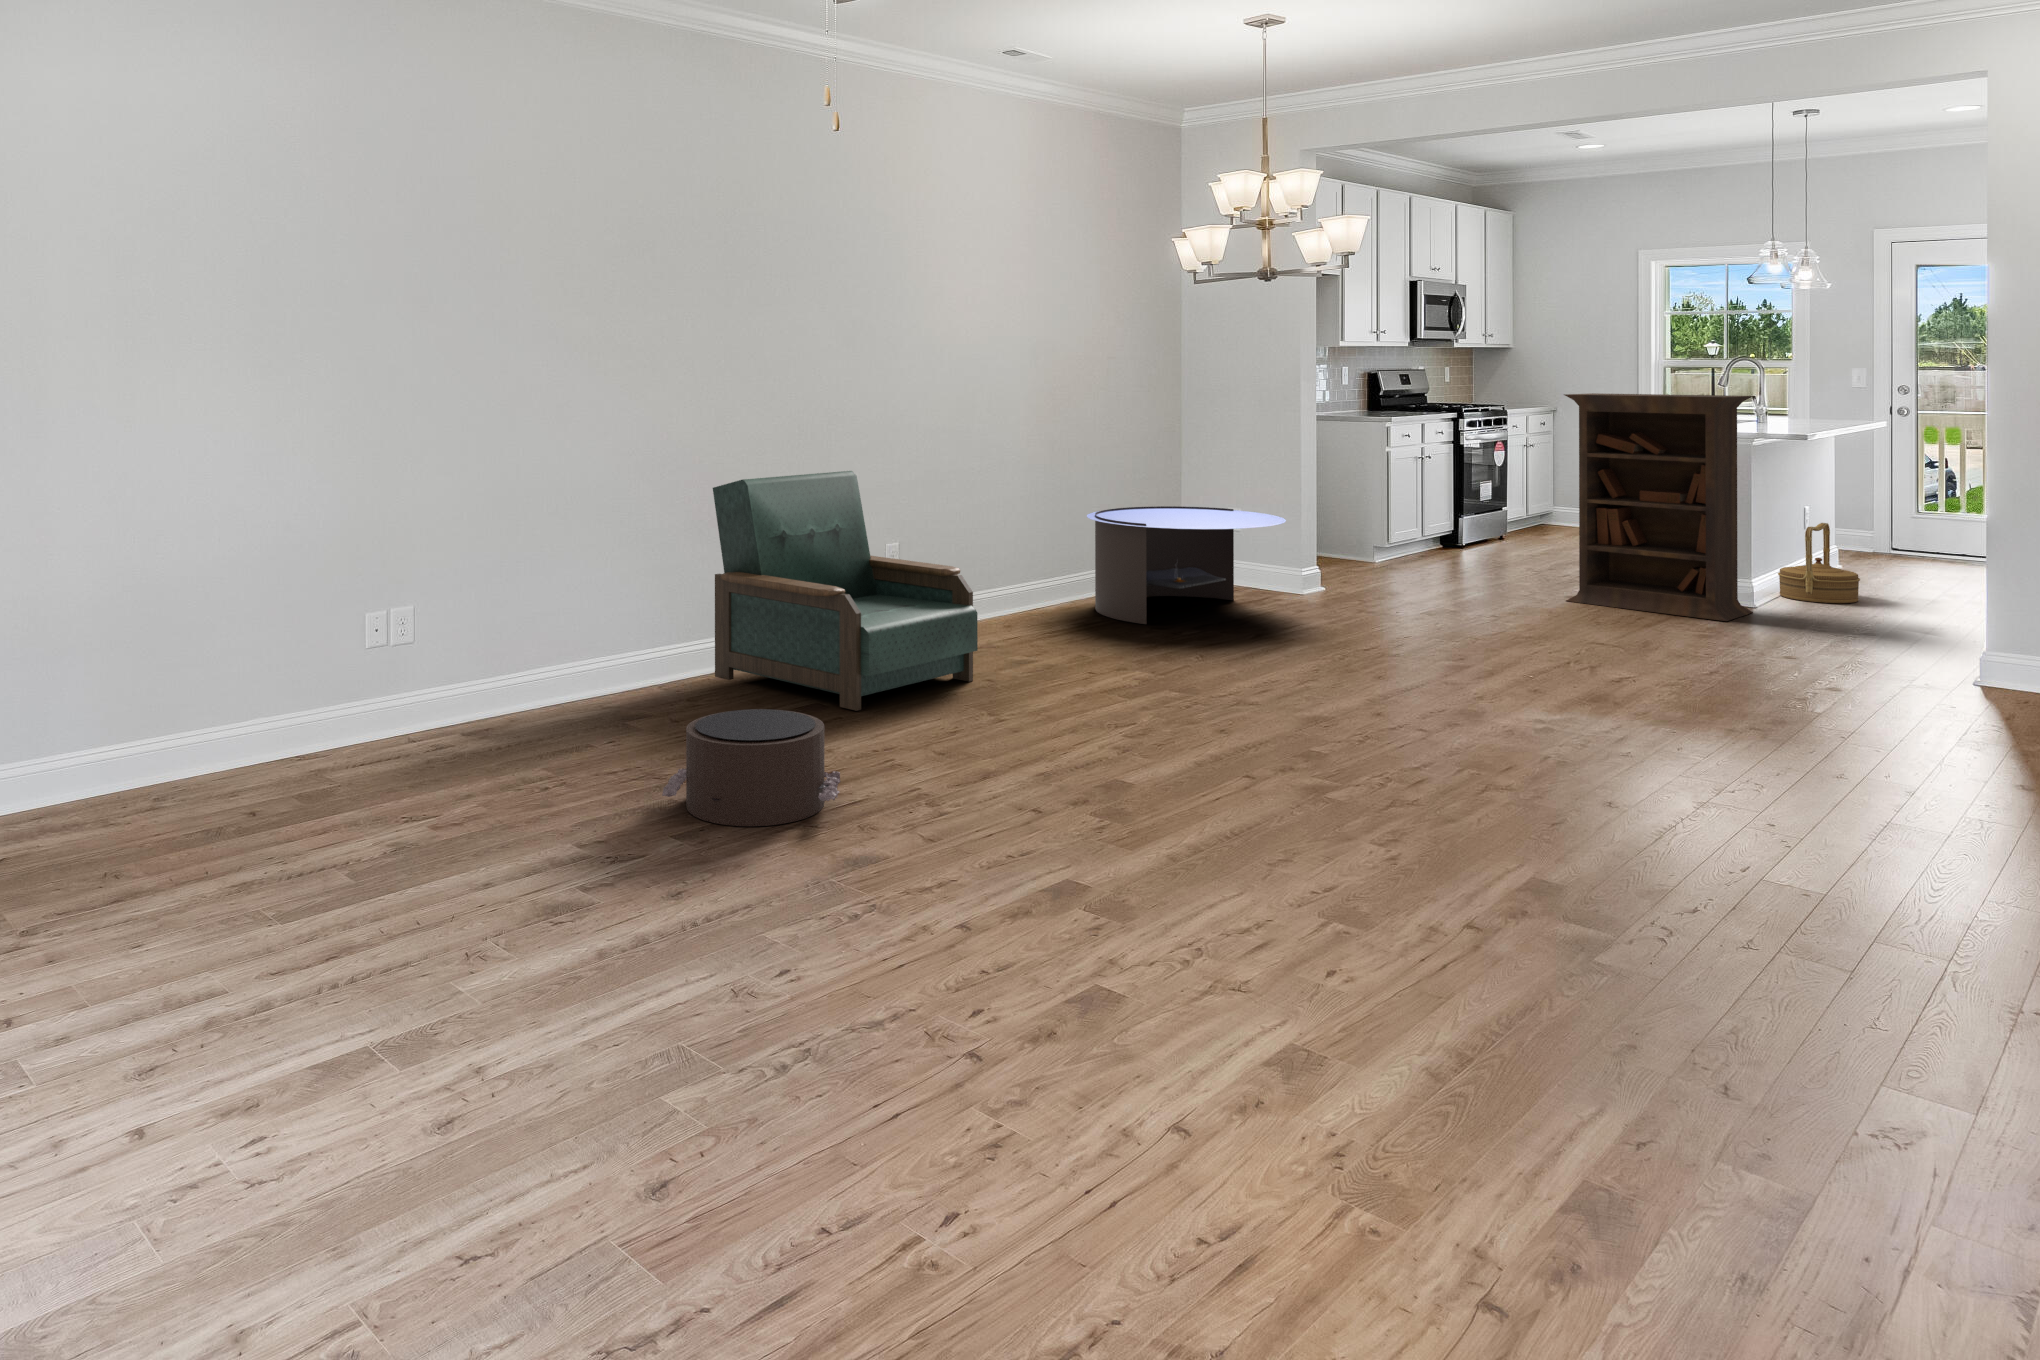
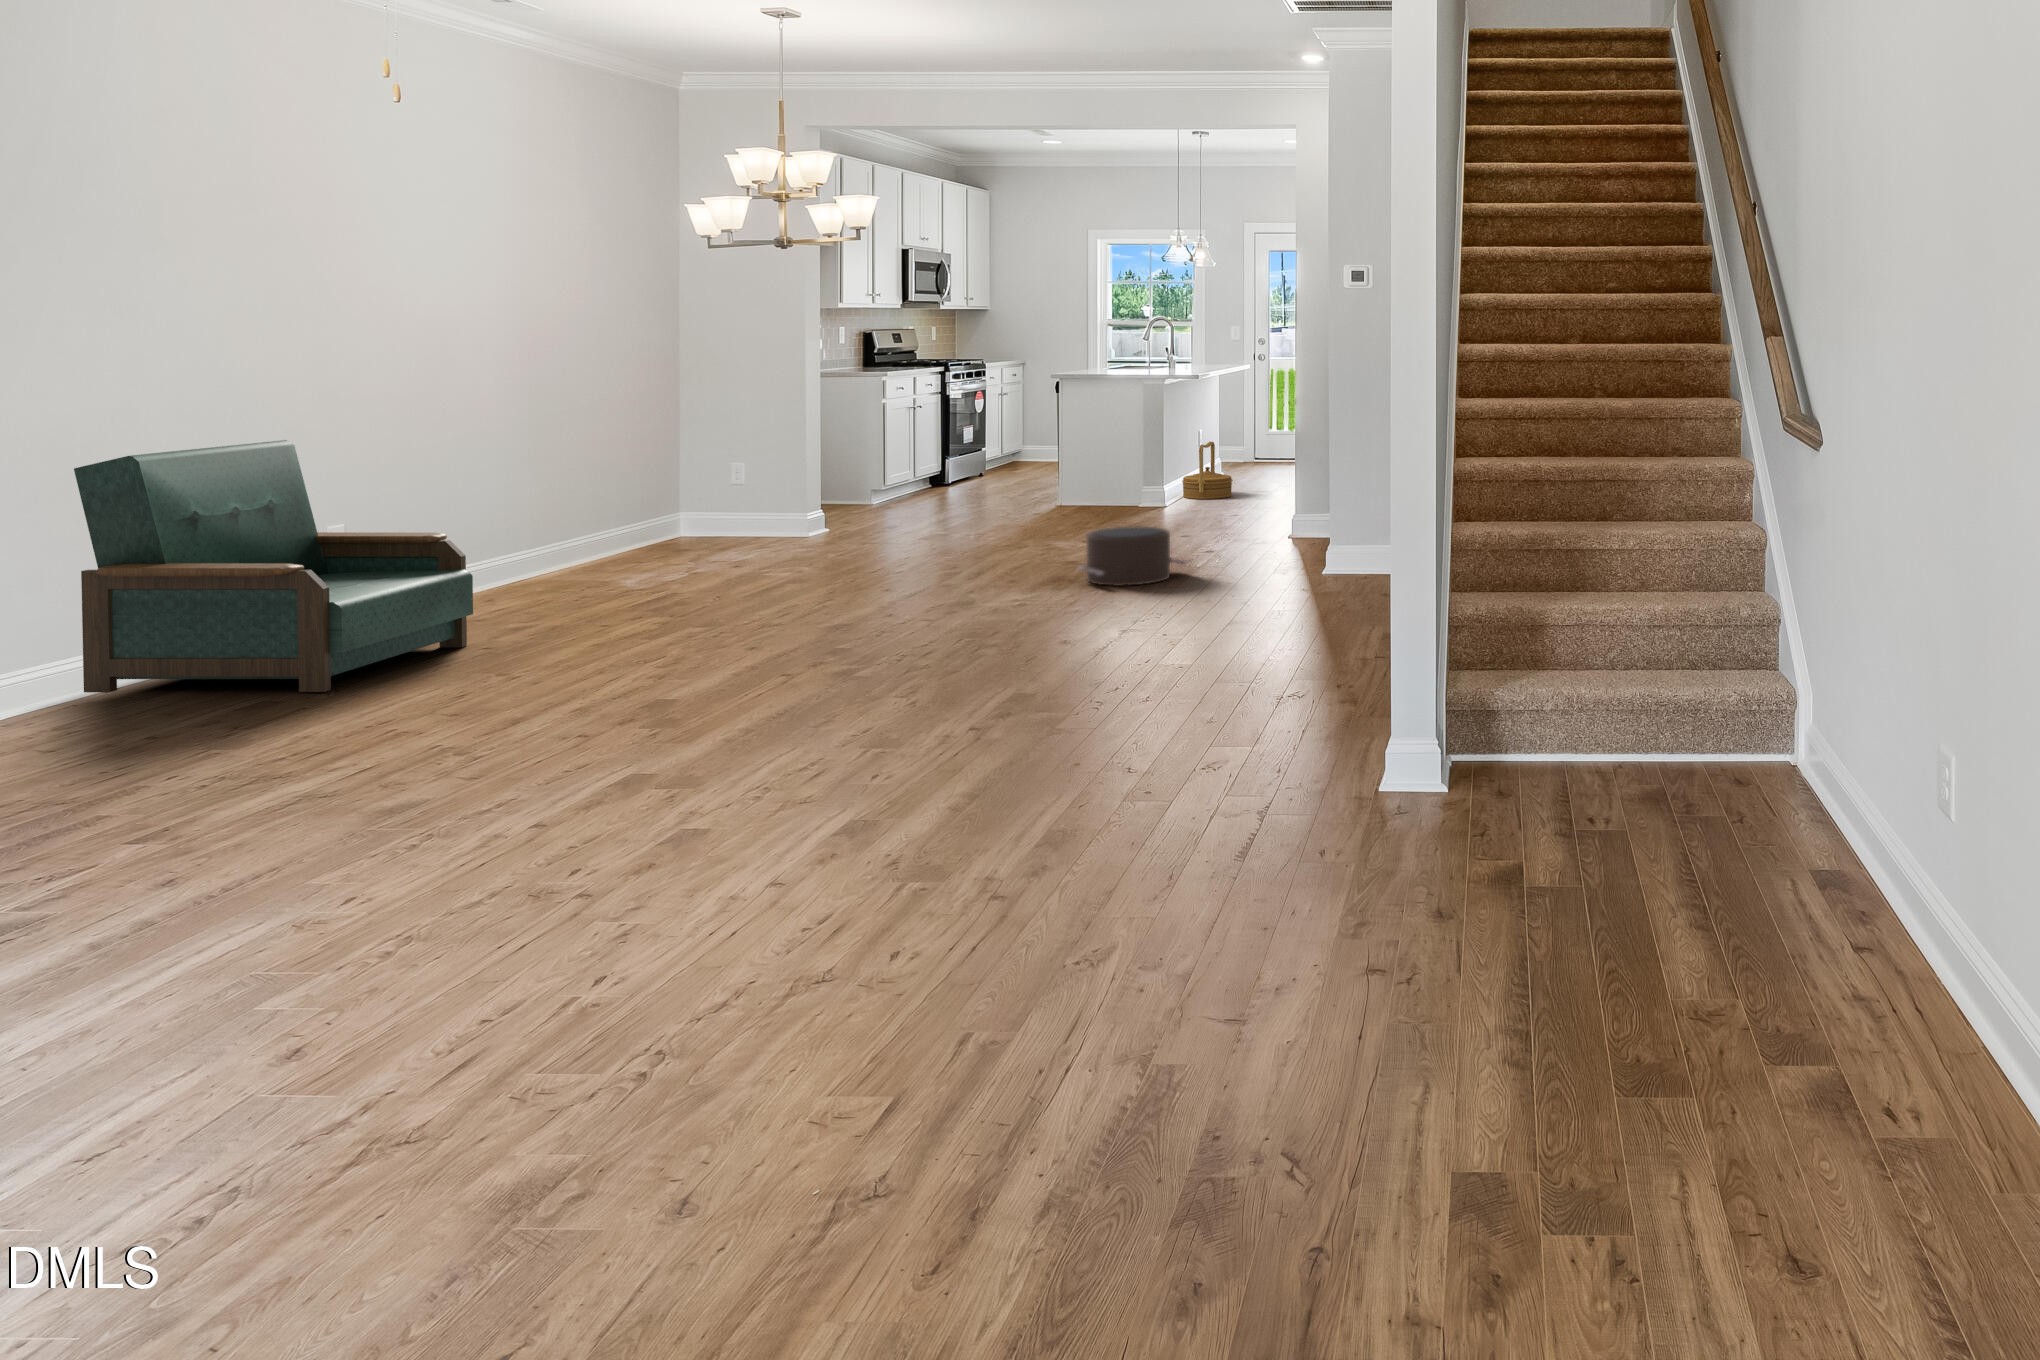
bookcase: present [1564,393,1753,621] -> none [1032,349,1166,518]
coffee table: present [1087,506,1286,624] -> none [580,460,796,574]
pouf: present [662,709,840,826] -> present [1078,527,1187,586]

